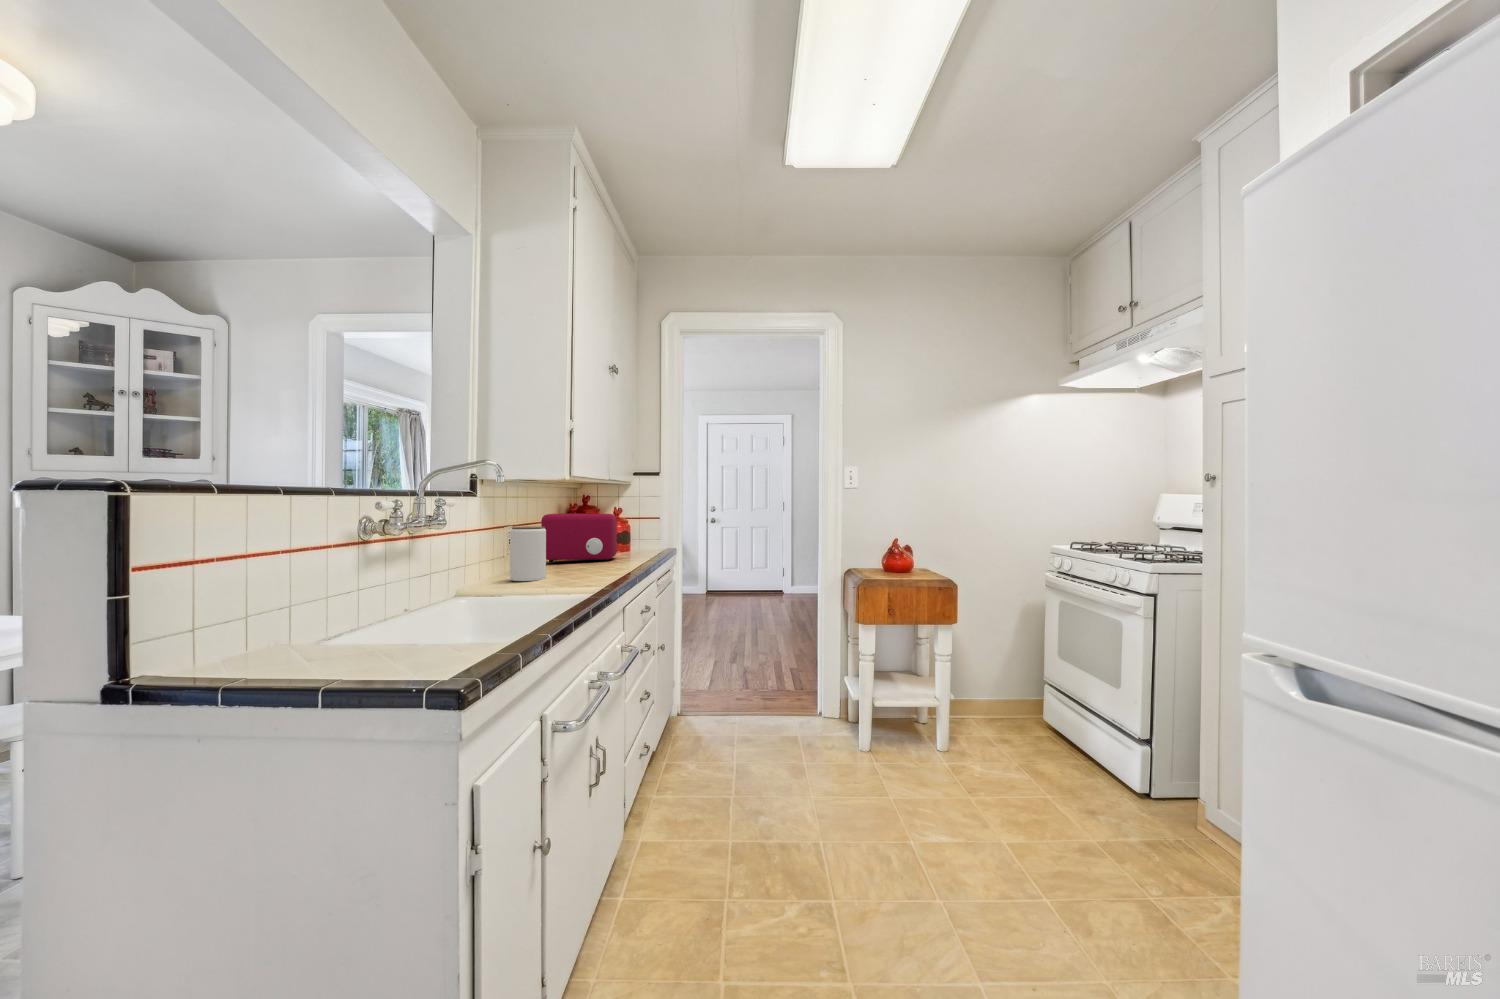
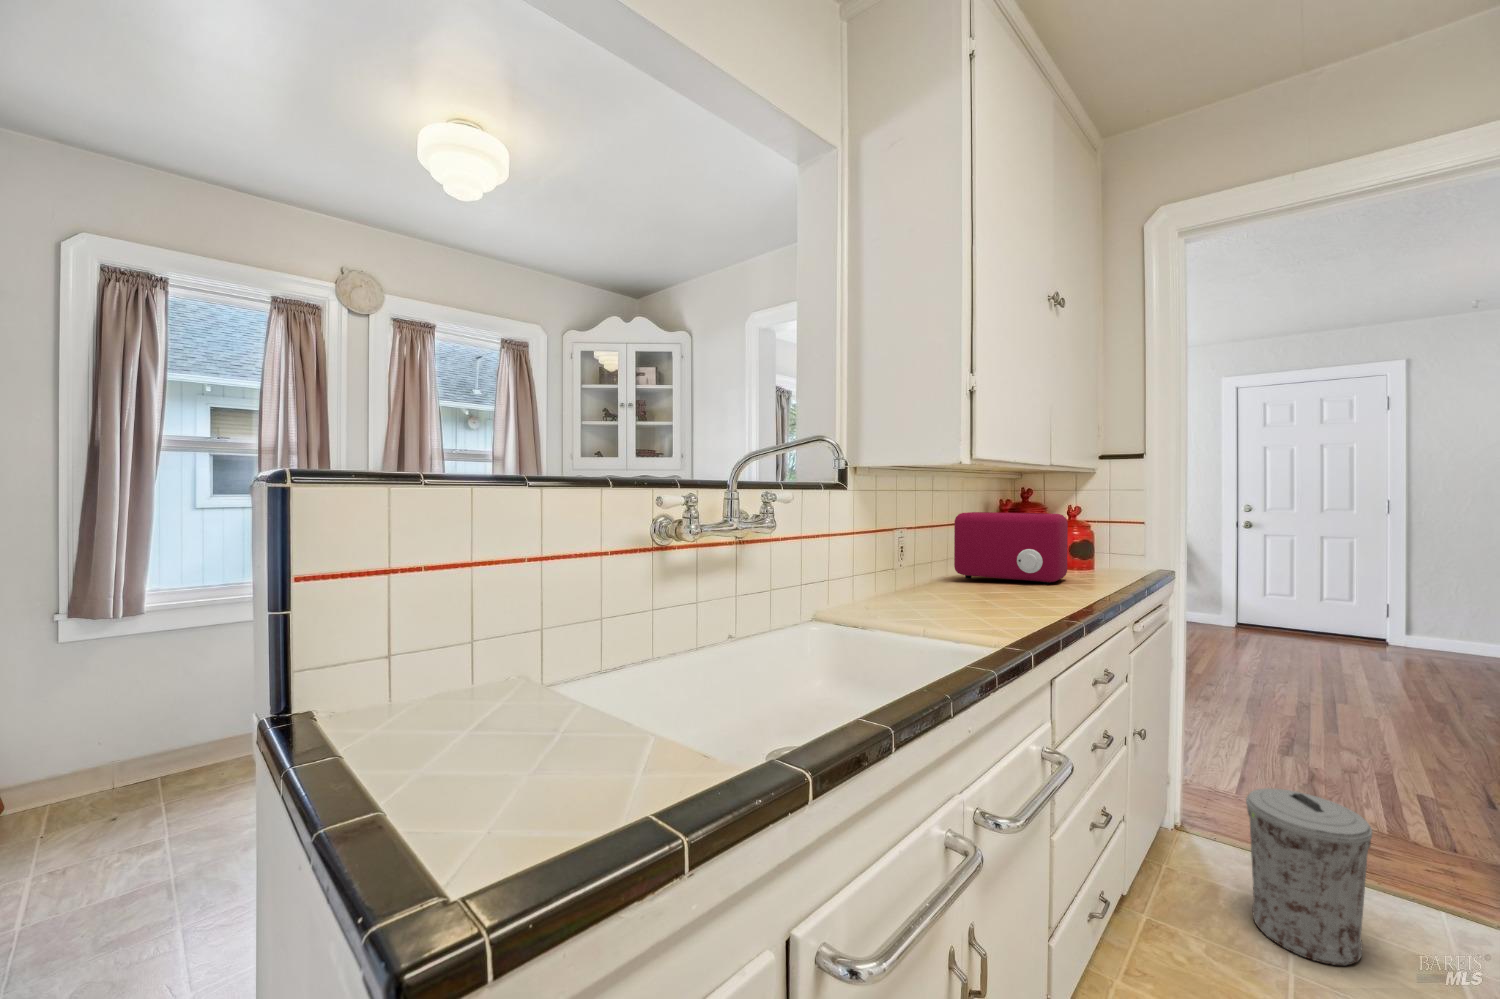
jar: present [510,526,546,581] -> none [895,530,945,609]
trash can: none [711,666,762,752] -> present [1246,788,1372,965]

